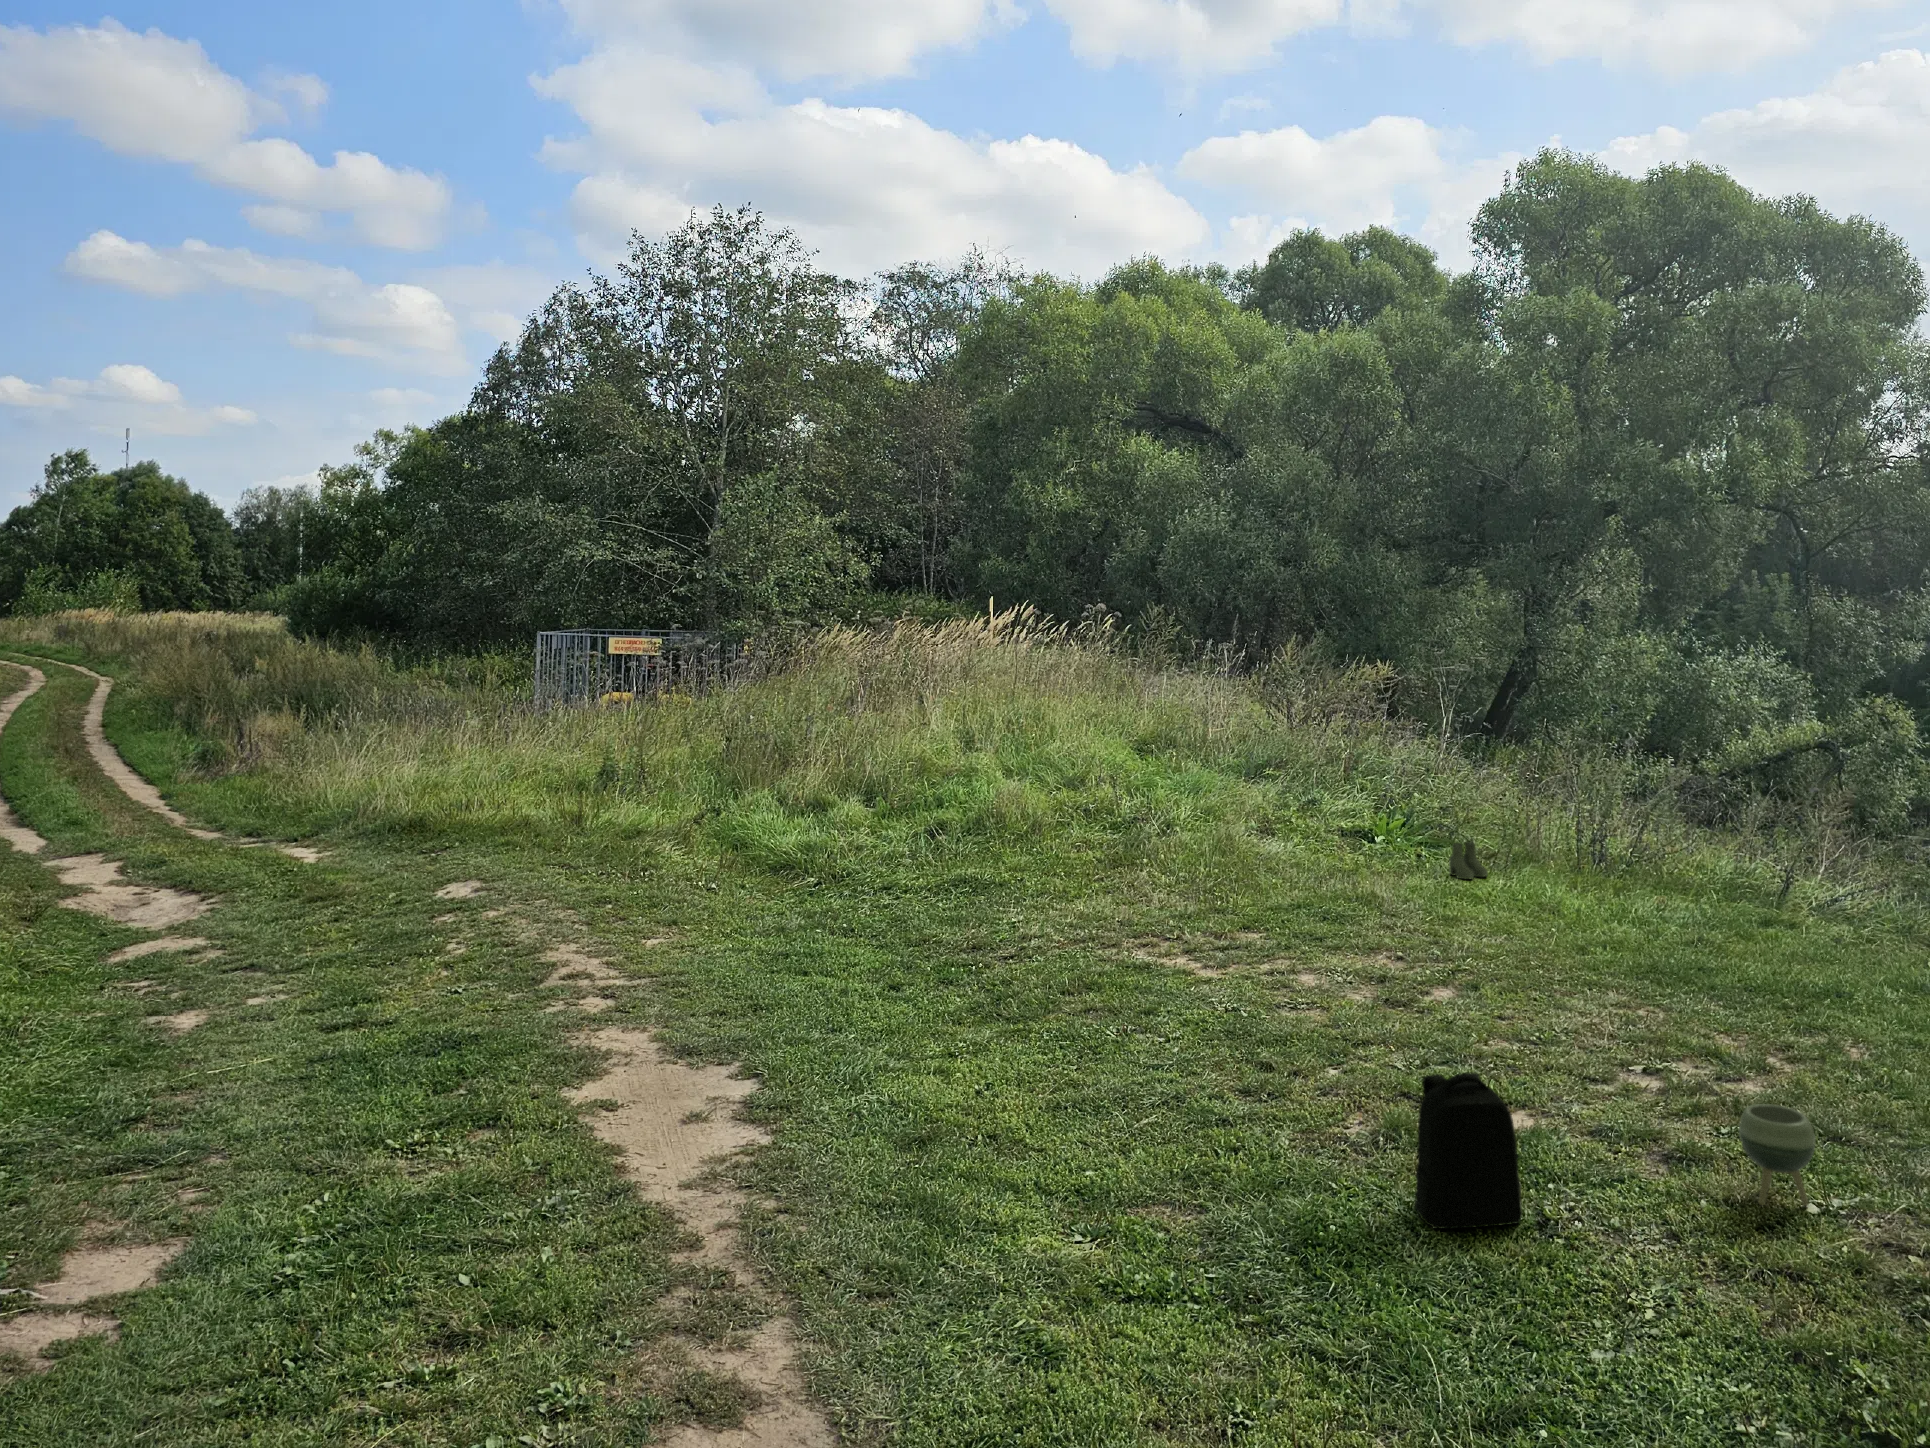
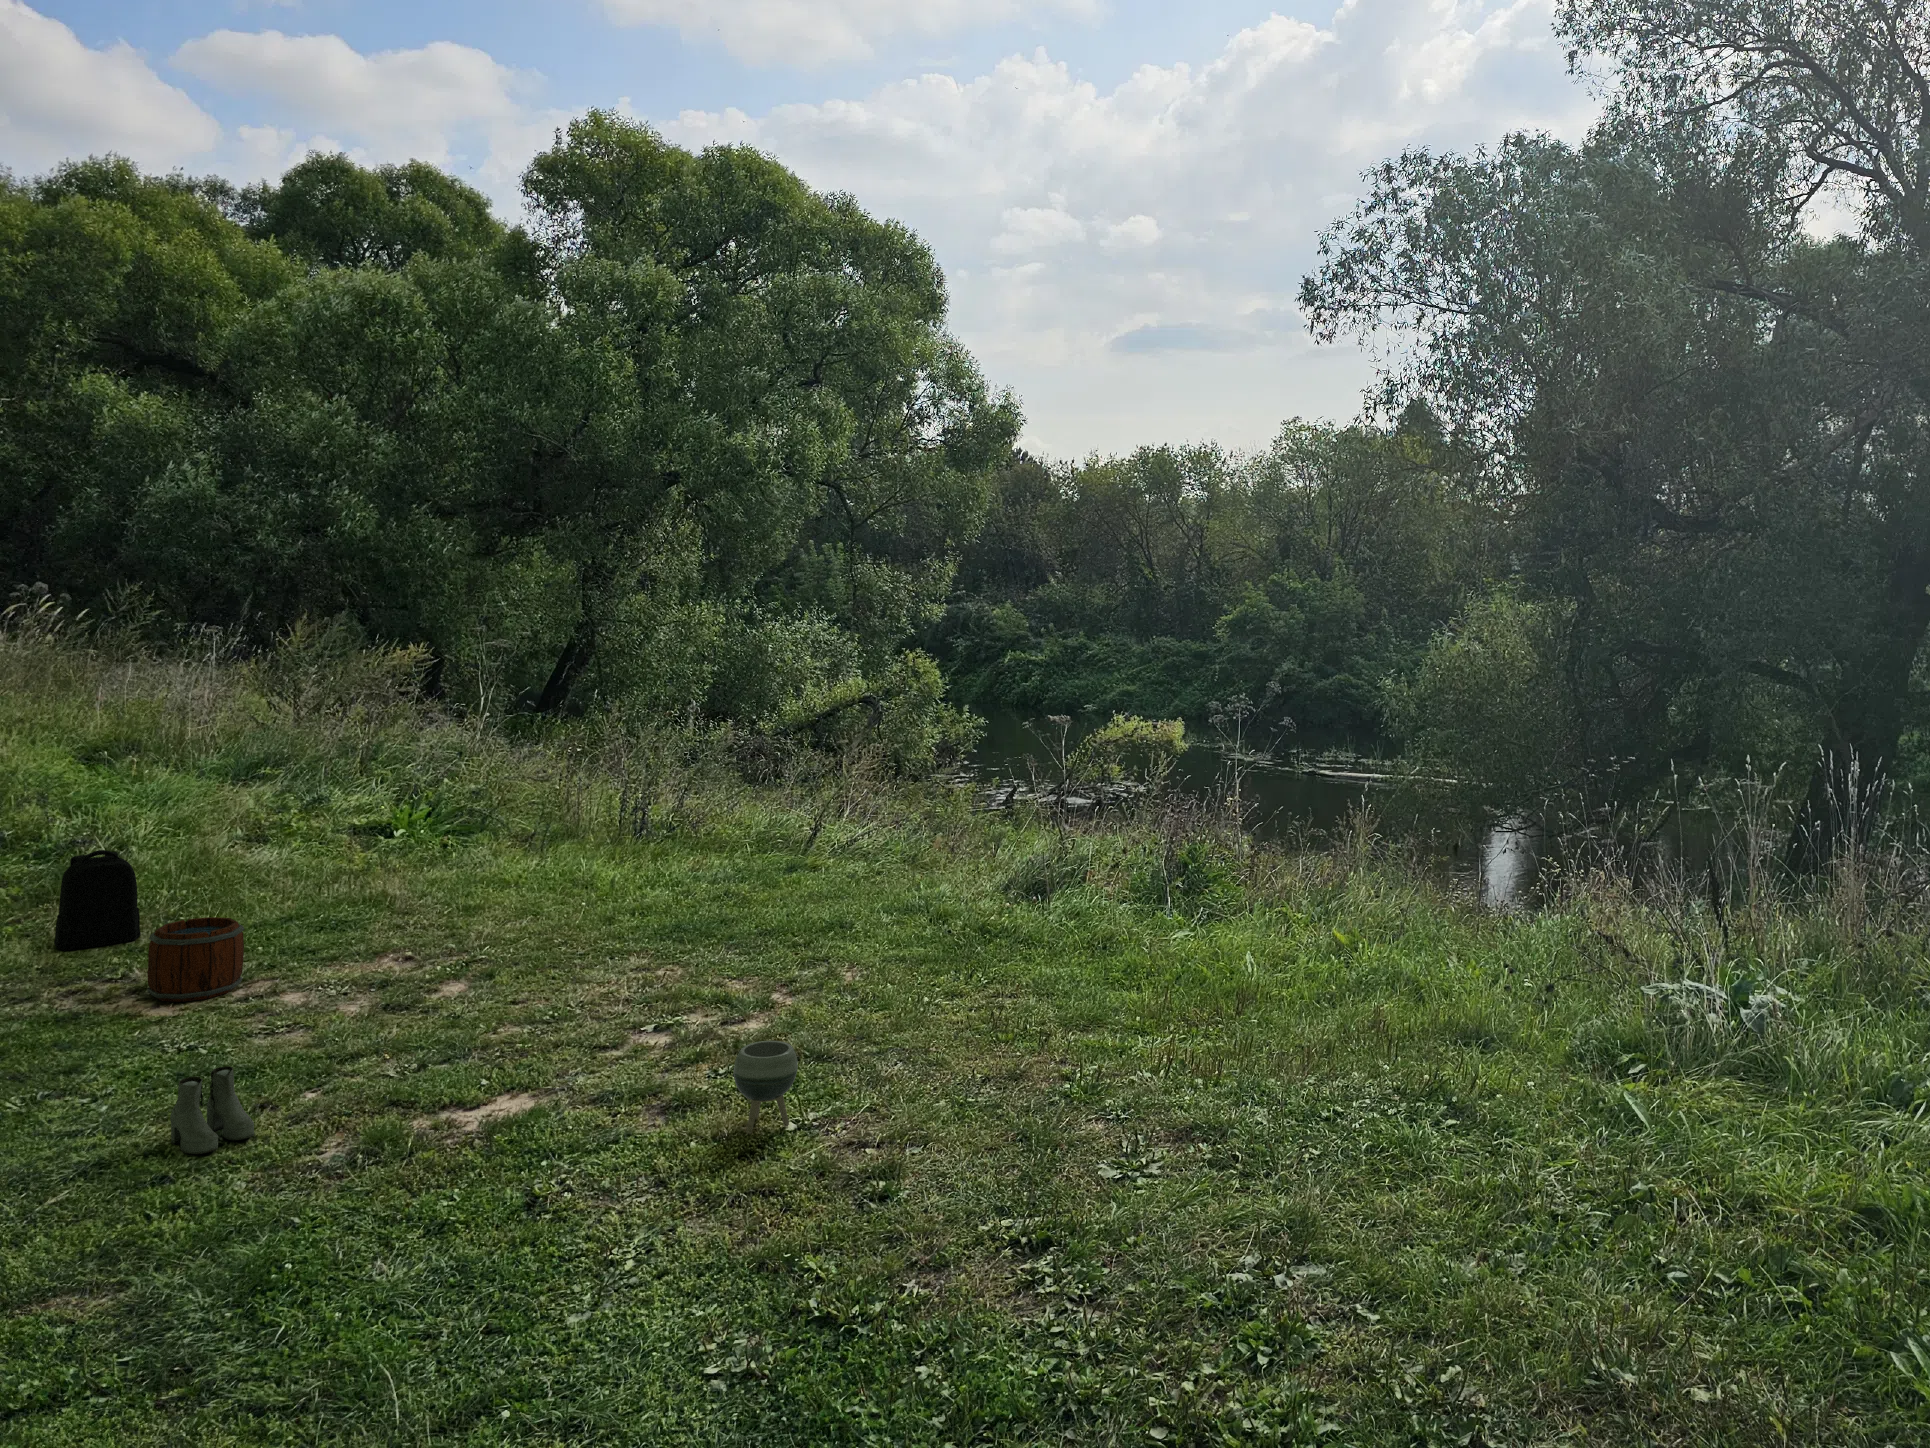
boots: present [1449,841,1488,879] -> present [170,1066,254,1154]
bucket: none [1205,901,1272,970] -> present [147,917,244,1002]
backpack: present [1415,1073,1523,1229] -> present [54,850,141,951]

